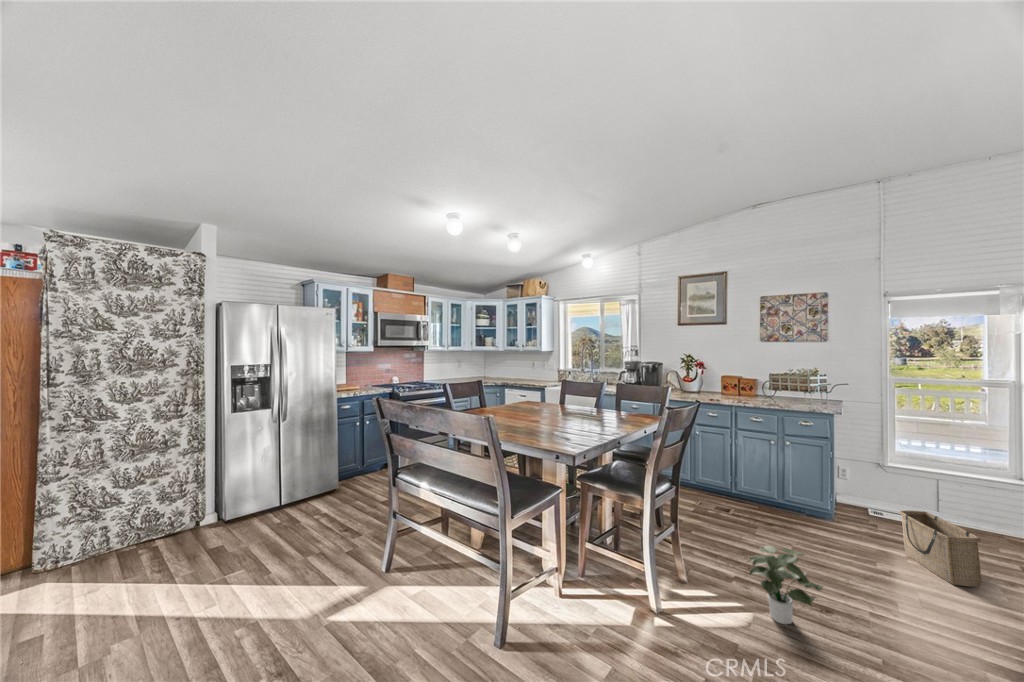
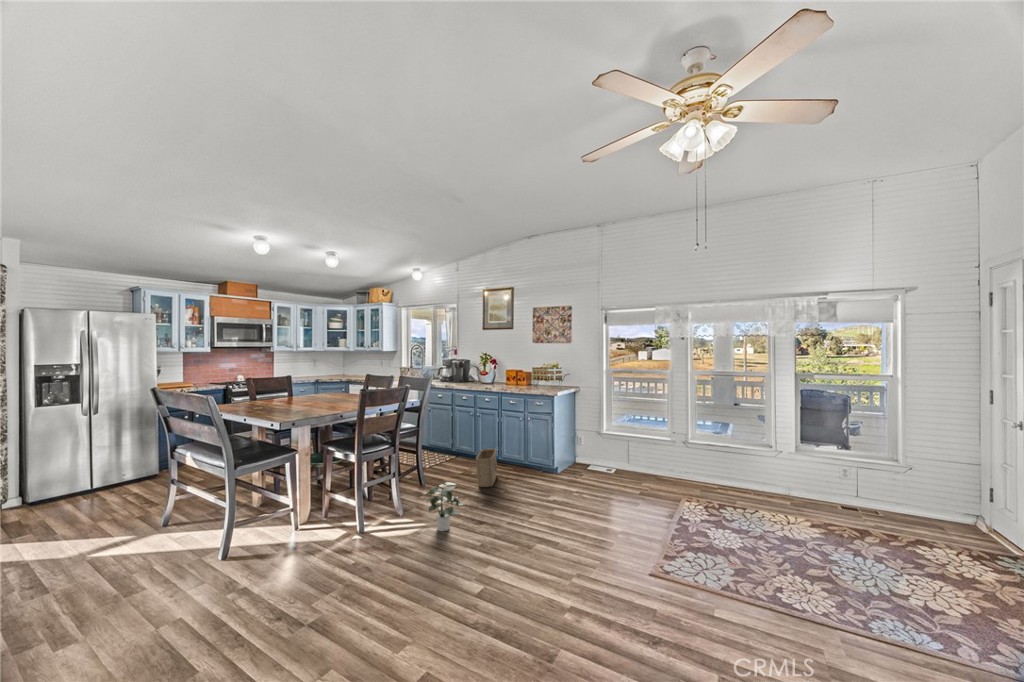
basket: present [899,511,981,587] -> present [476,449,497,487]

